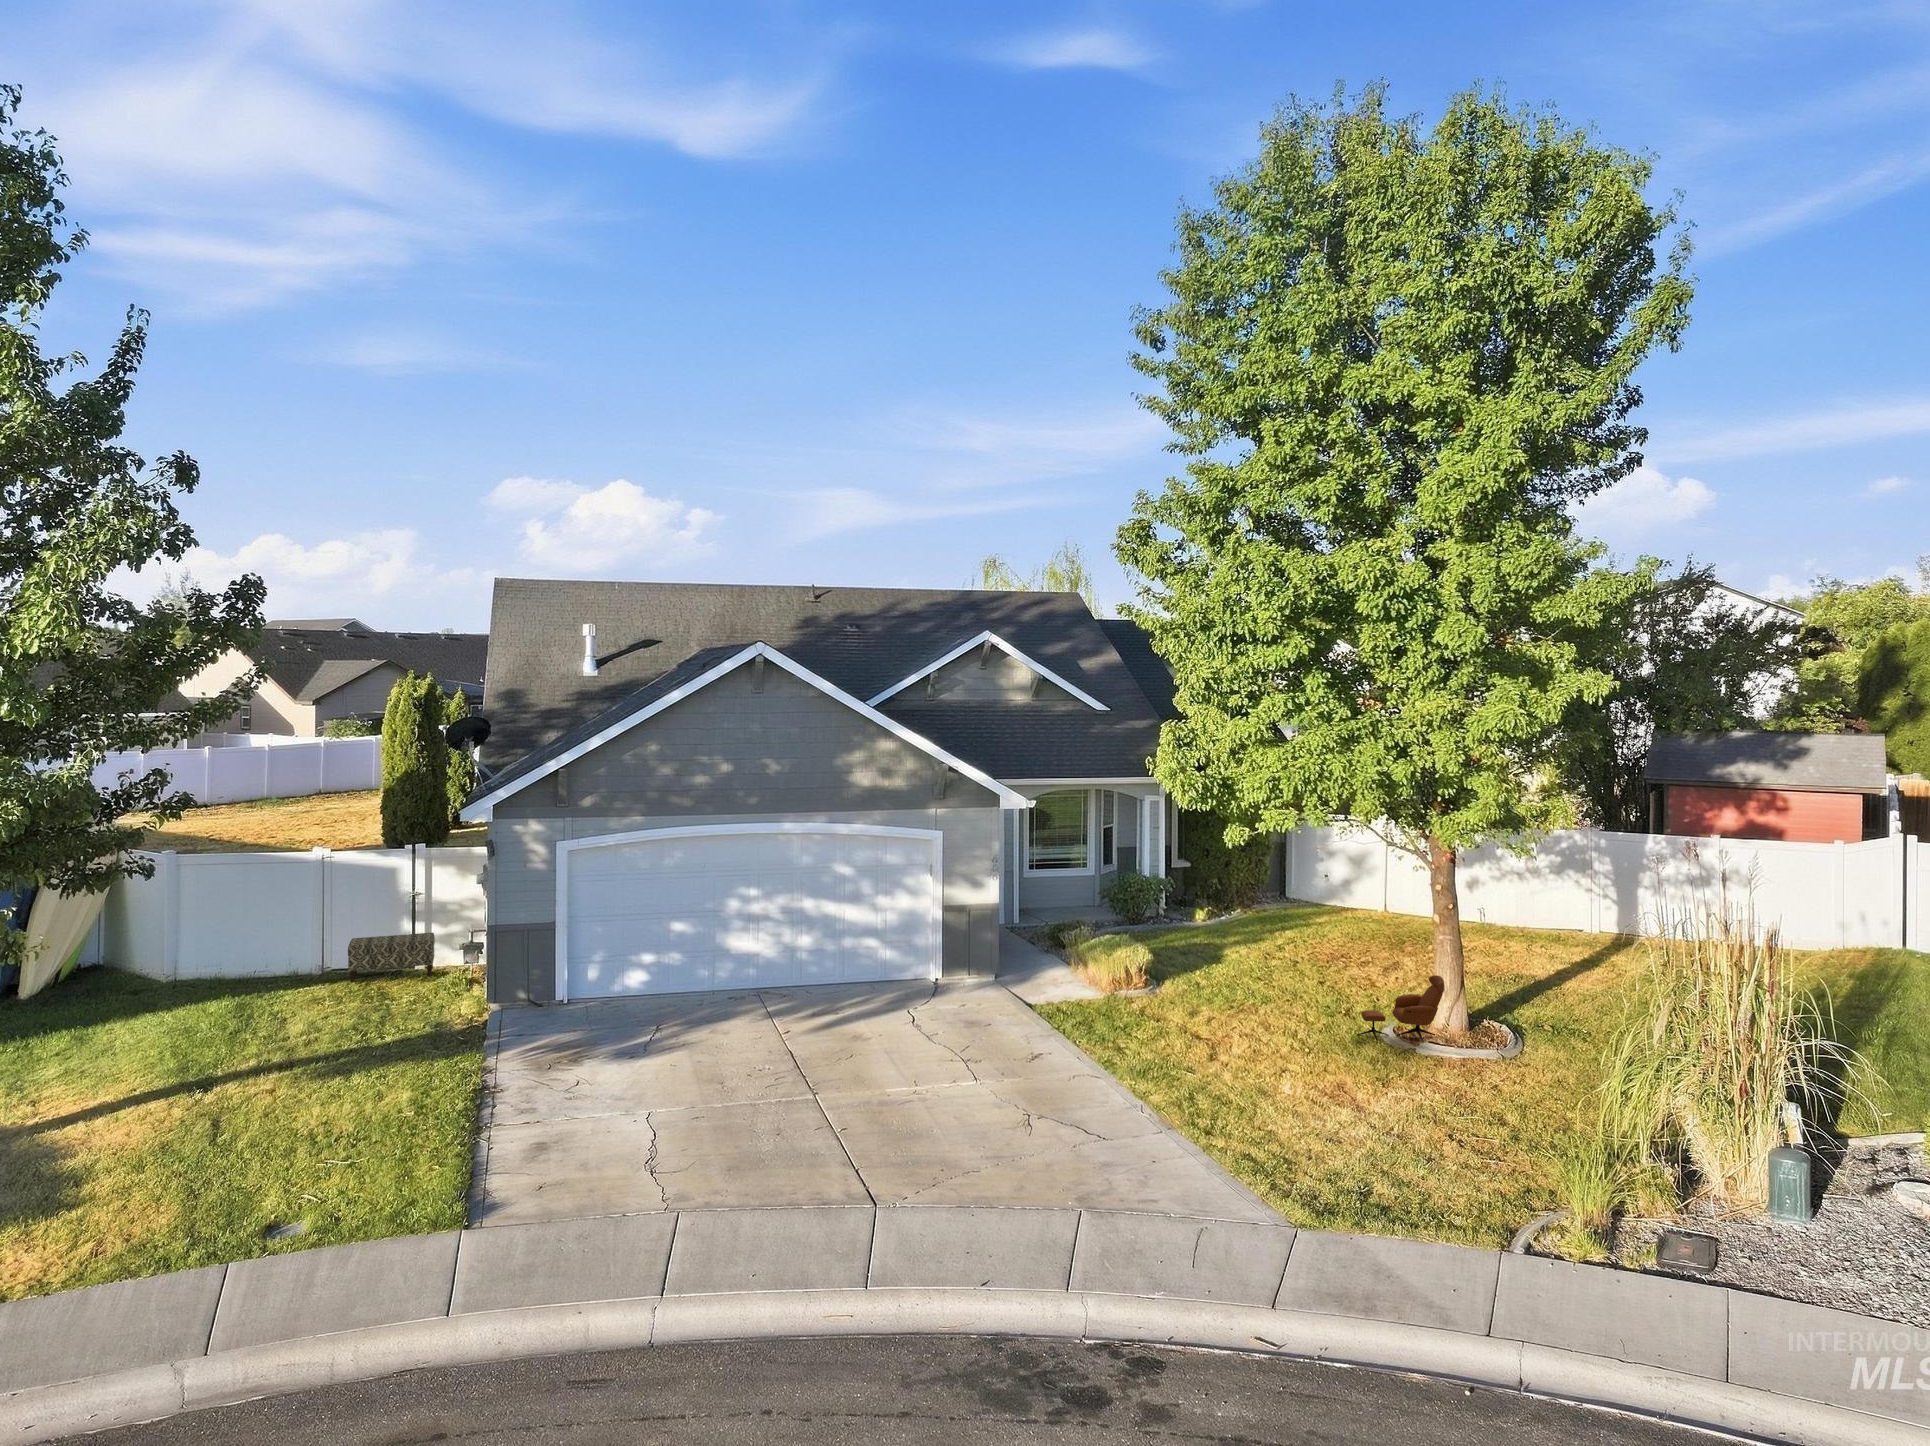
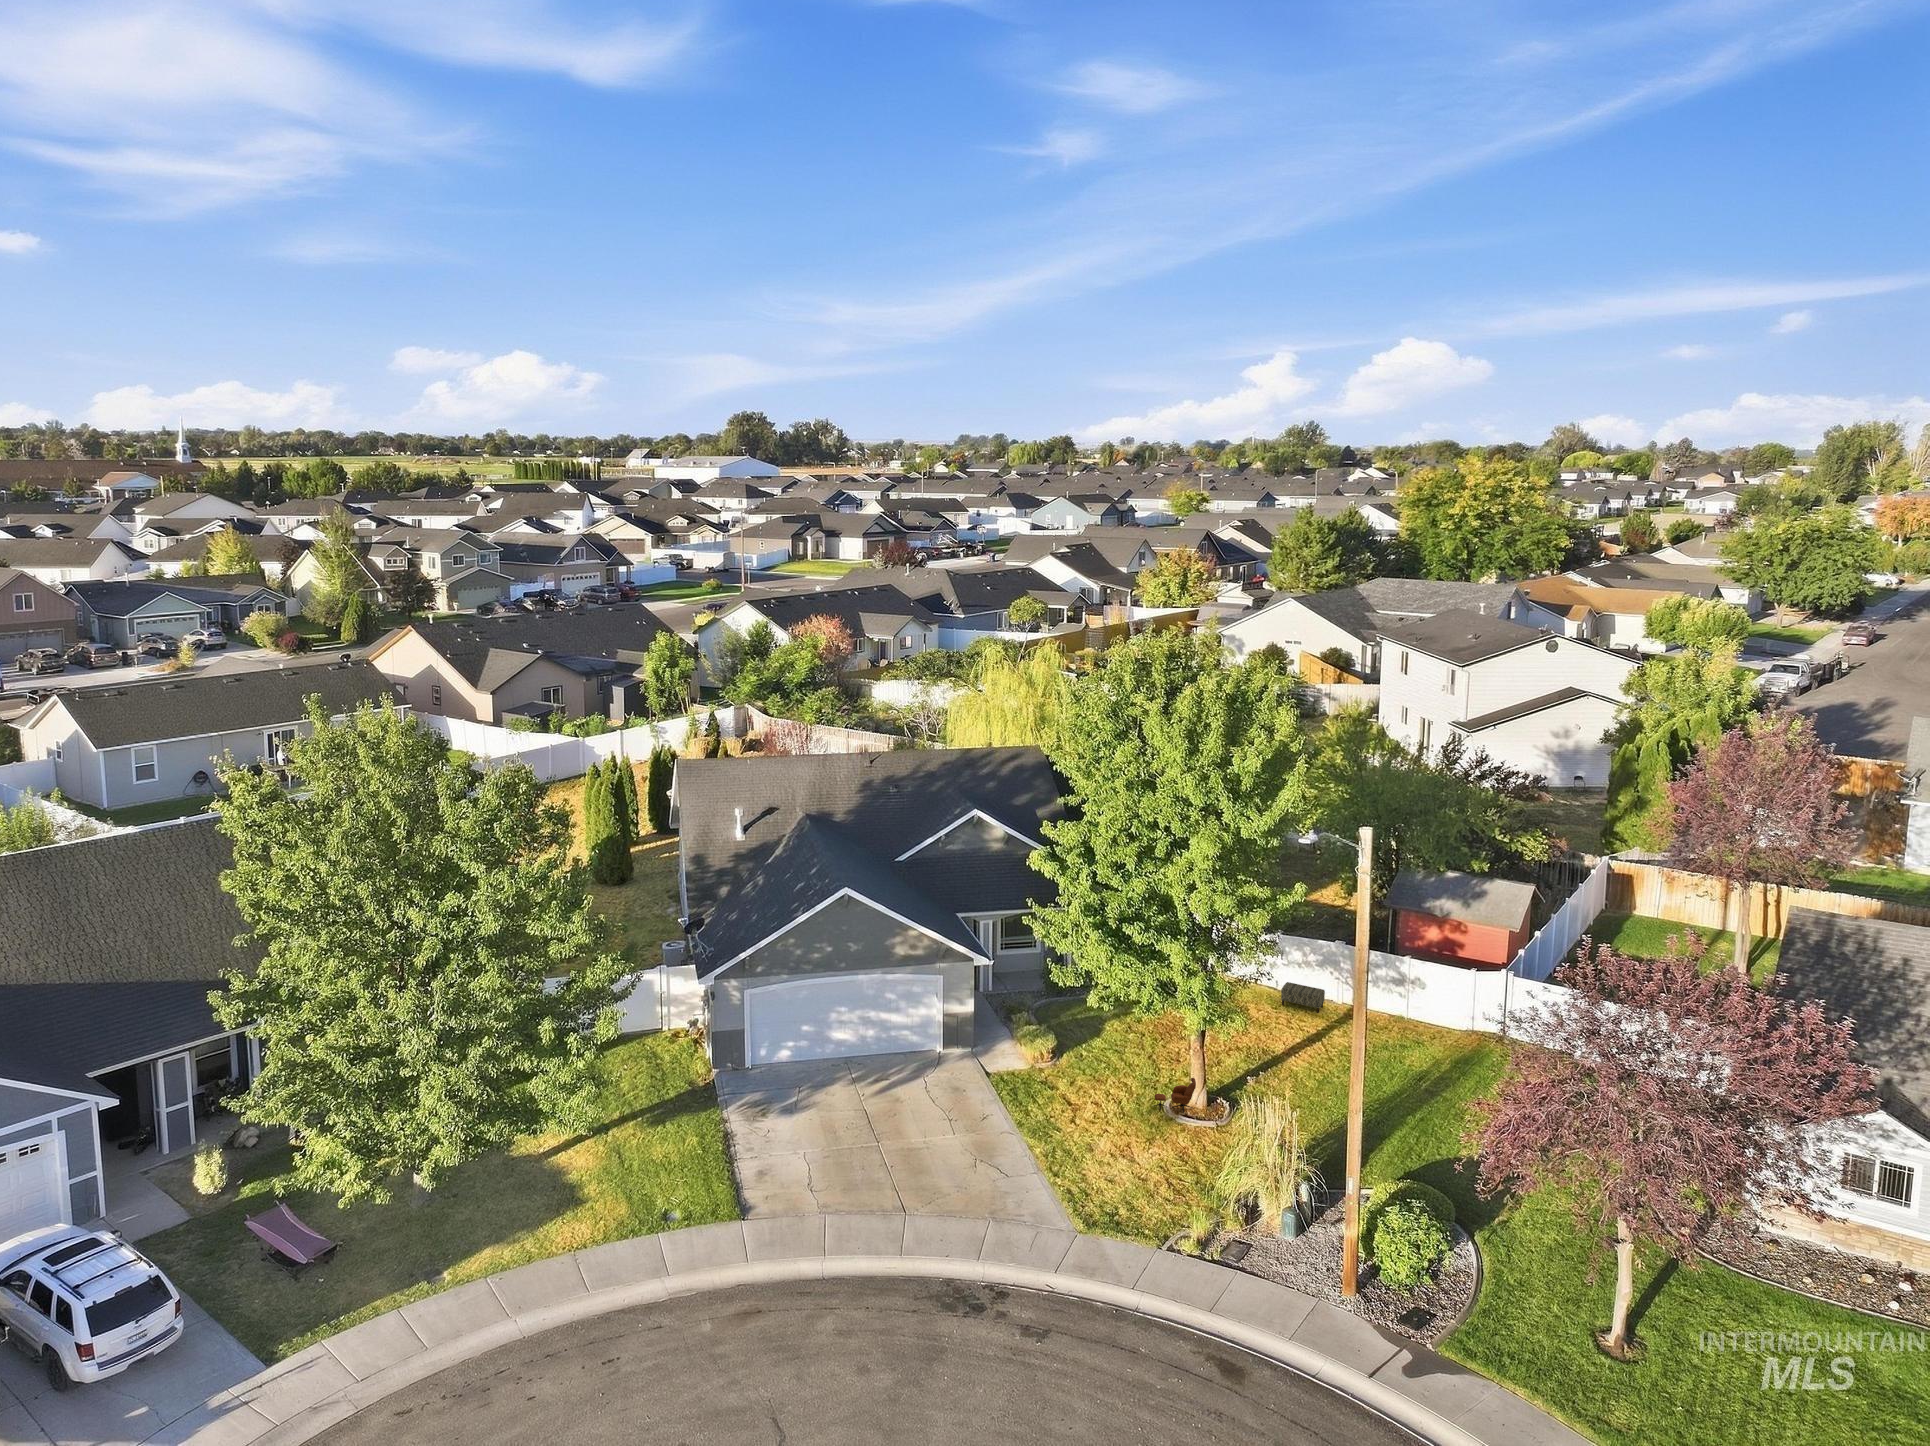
bench: present [348,933,435,982] -> present [1281,982,1325,1013]

